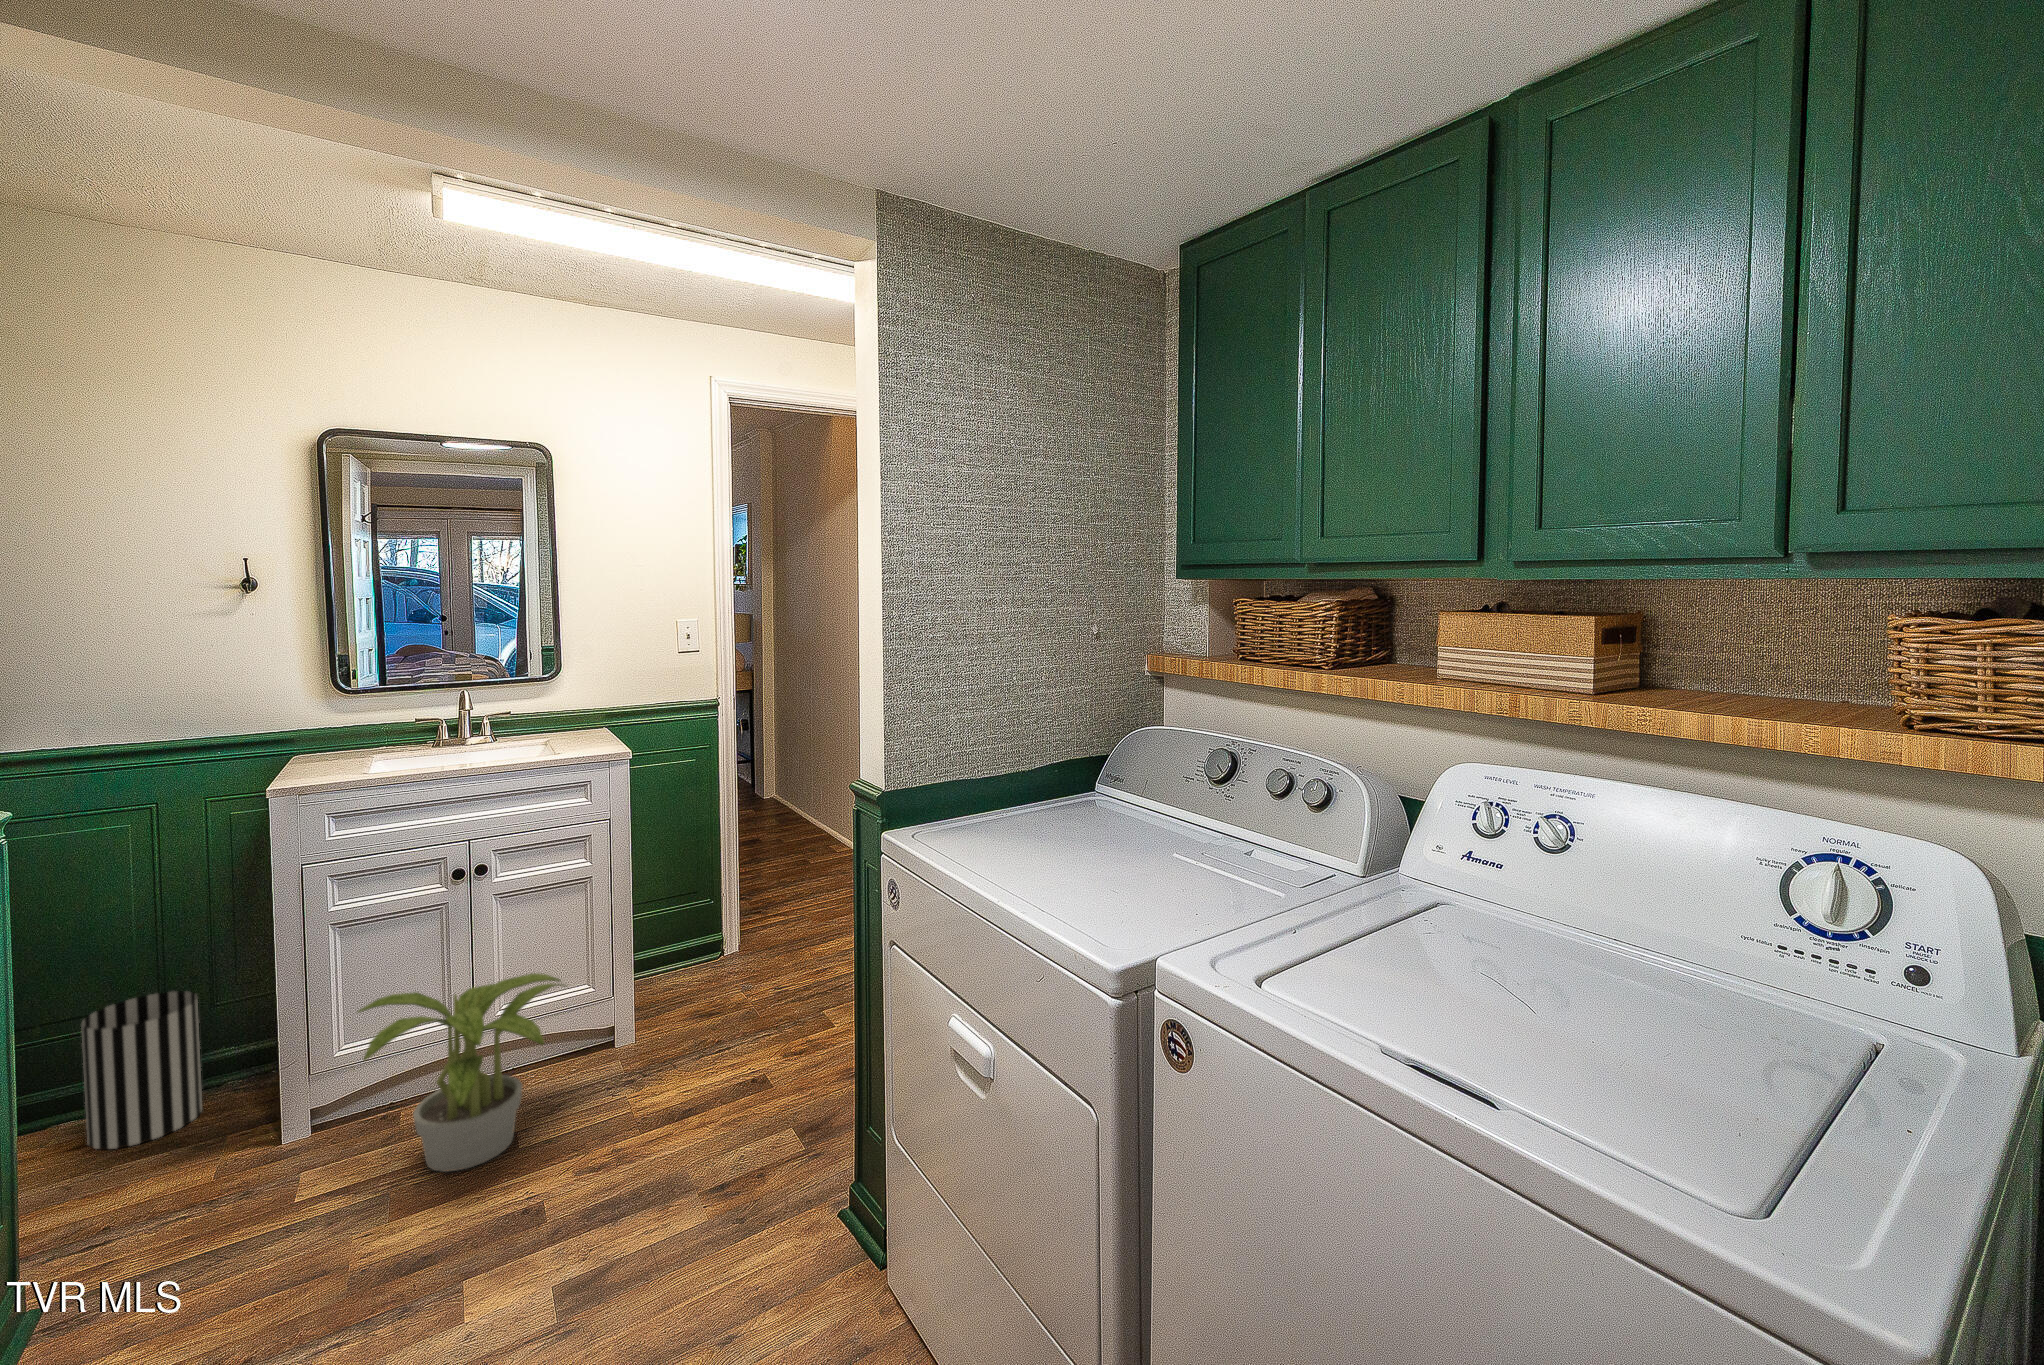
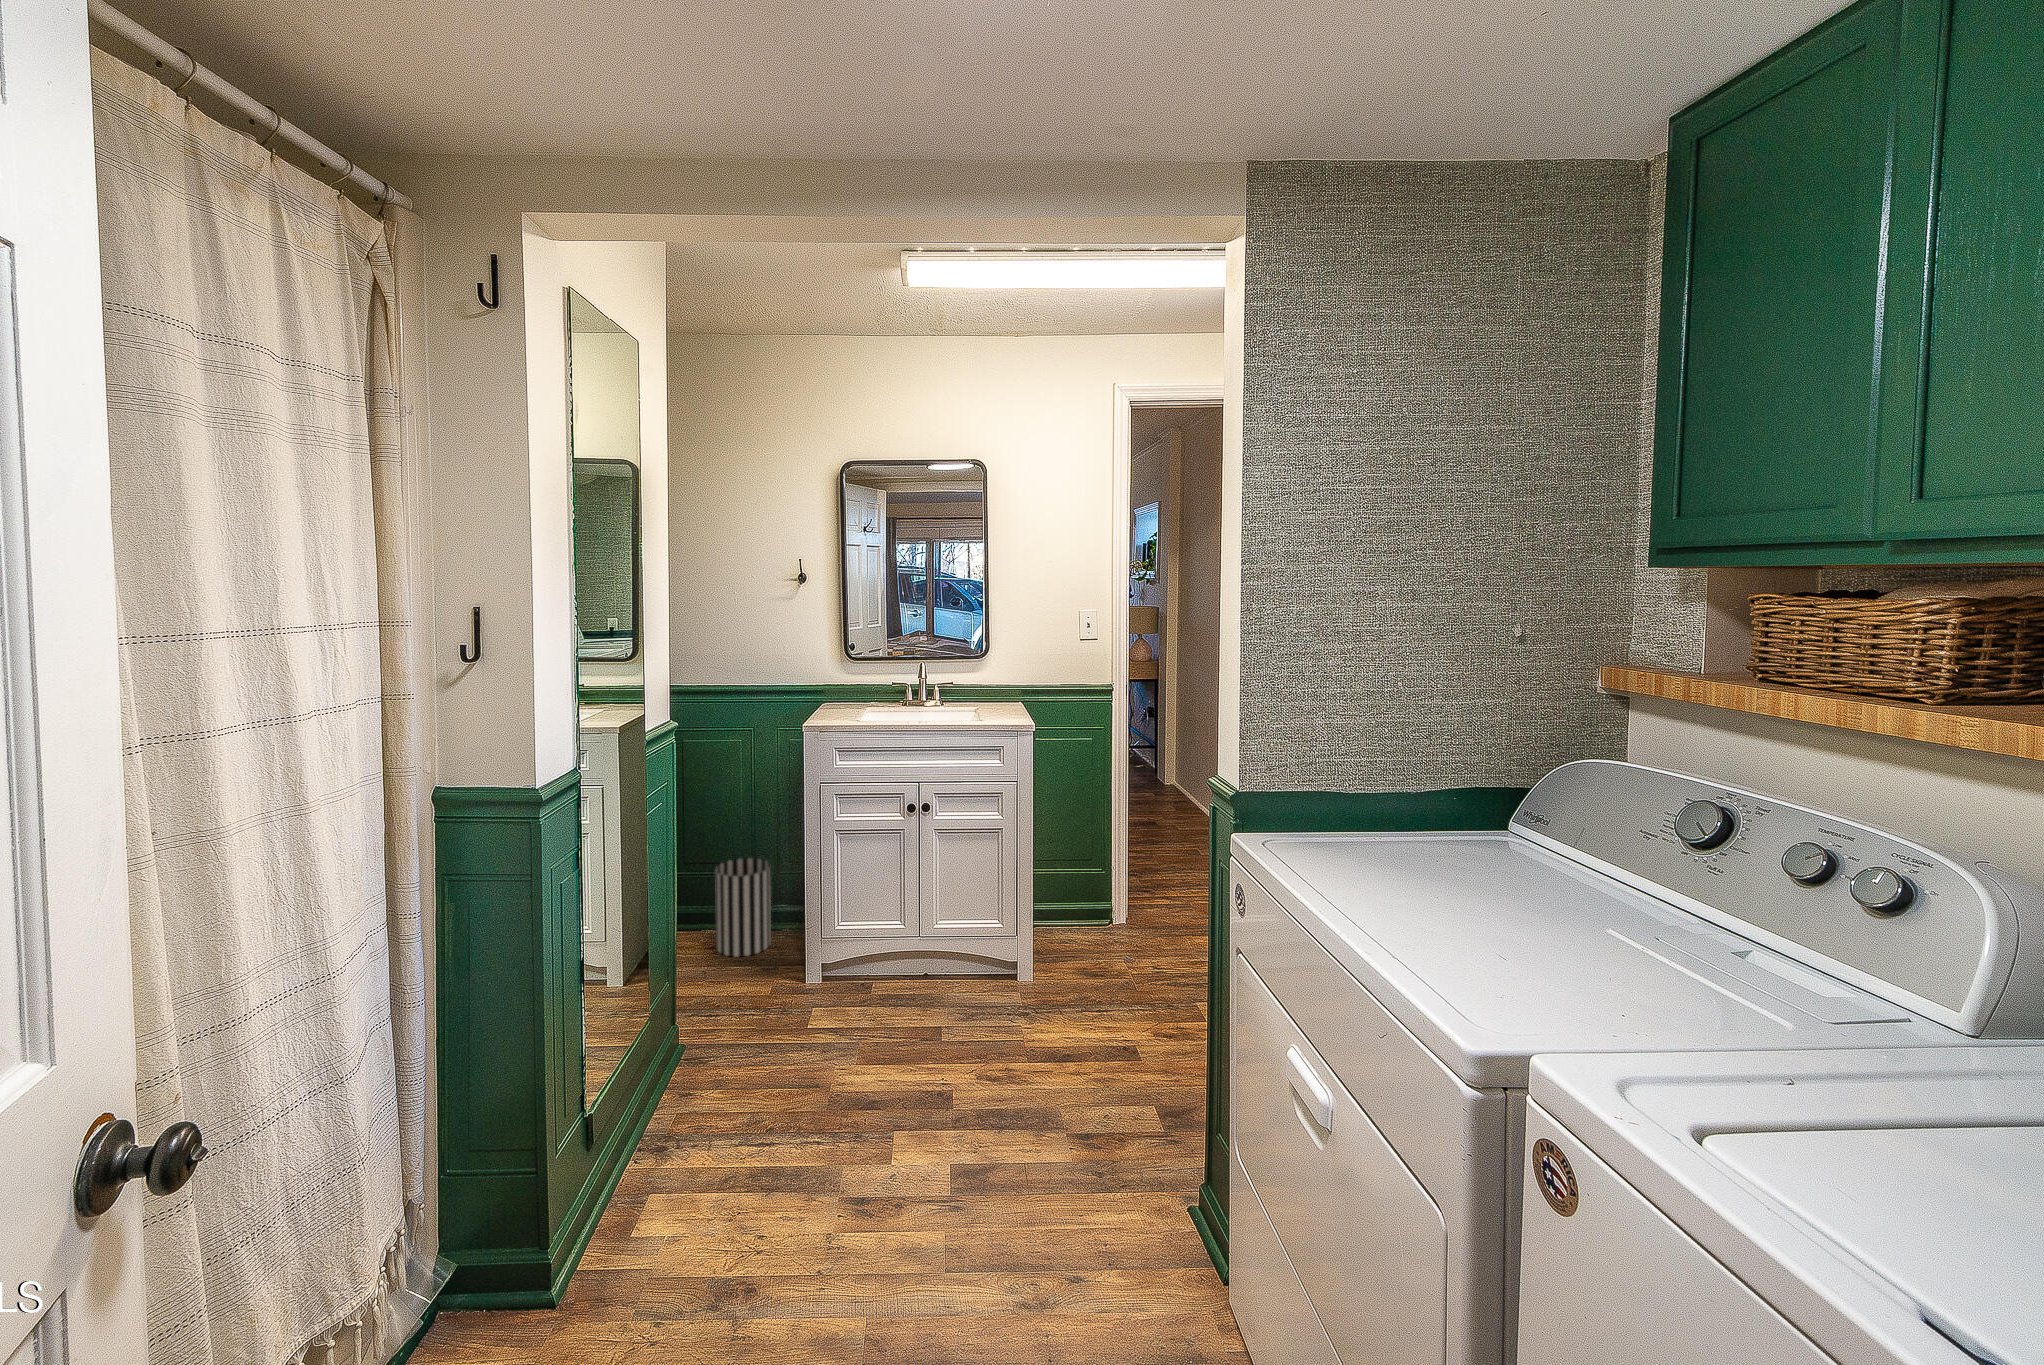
potted plant: present [358,973,563,1172] -> none [843,893,982,1043]

